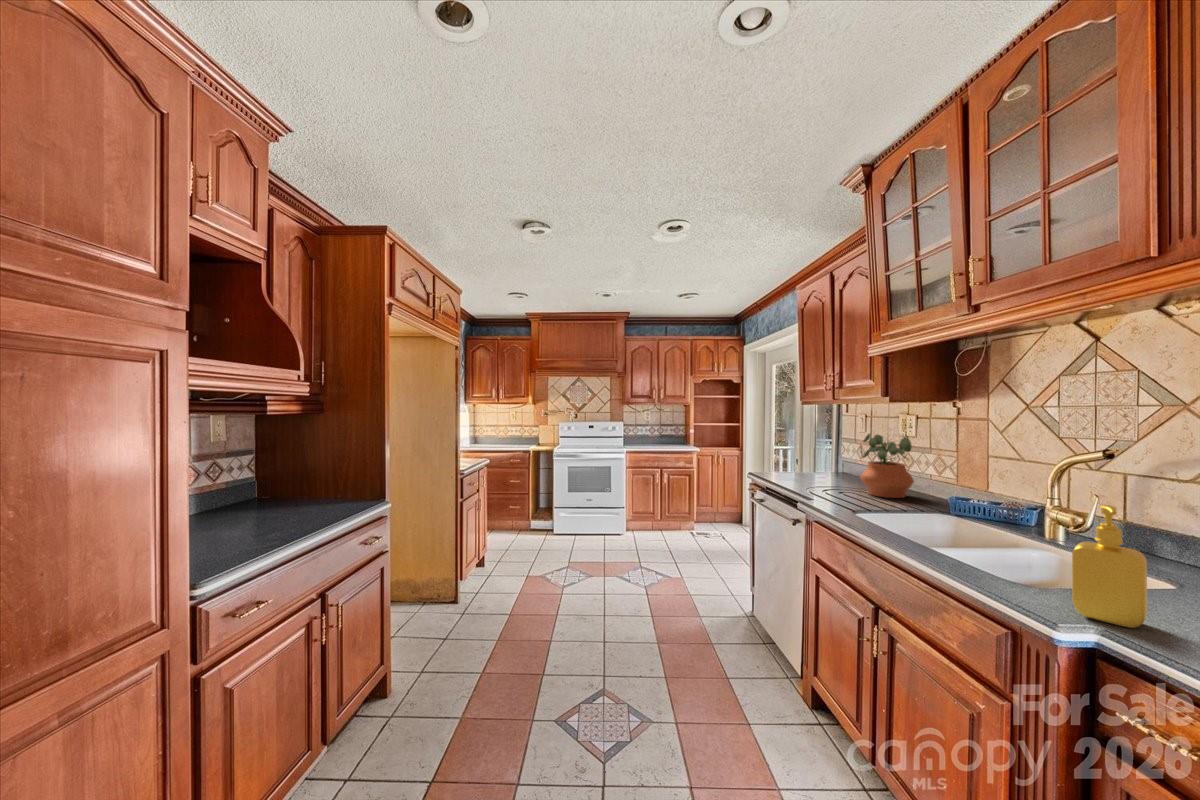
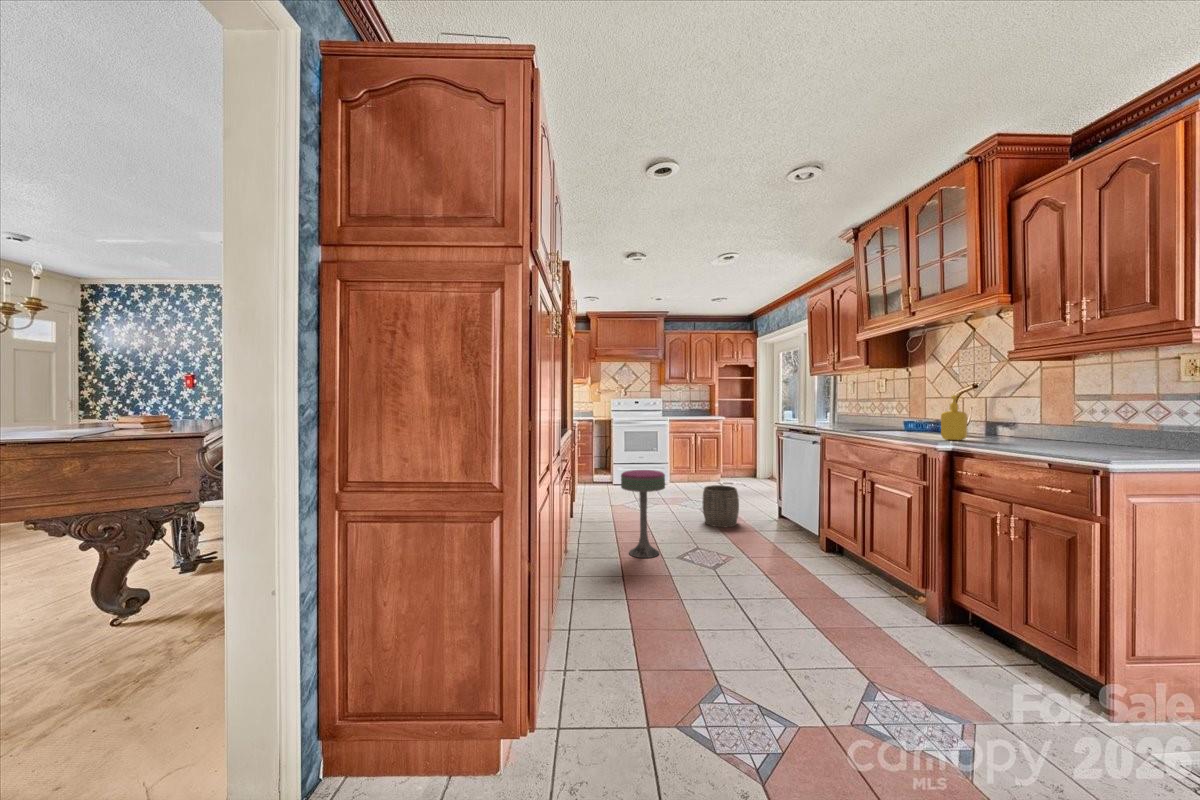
potted plant: present [860,434,914,498] -> none [852,388,885,427]
bar stool: none [468,562,543,724] -> present [621,470,665,558]
woven basket: none [638,563,690,634] -> present [703,485,739,527]

